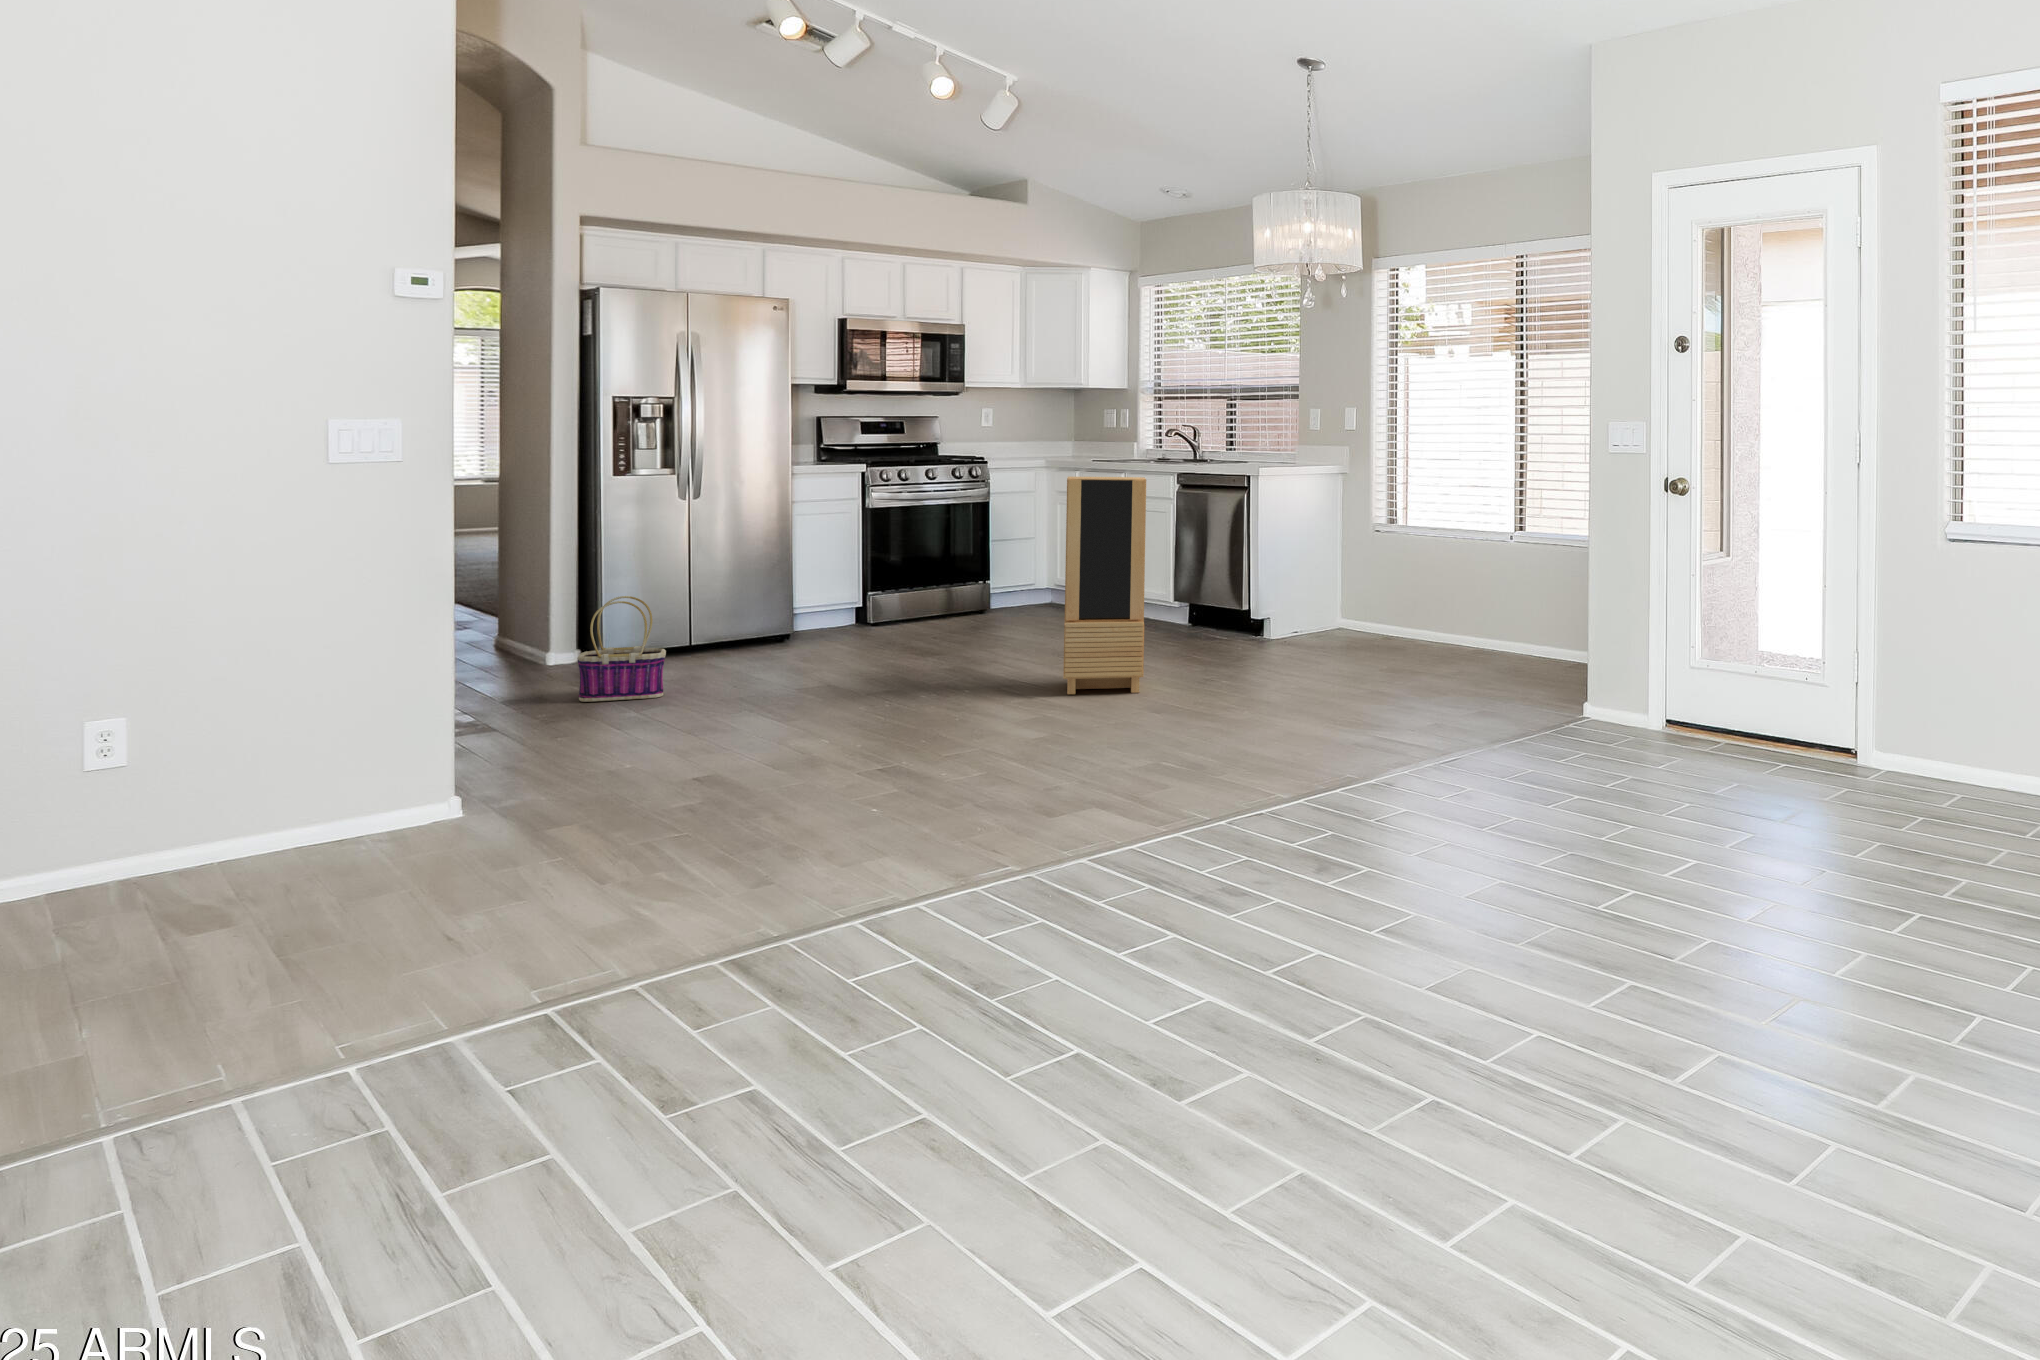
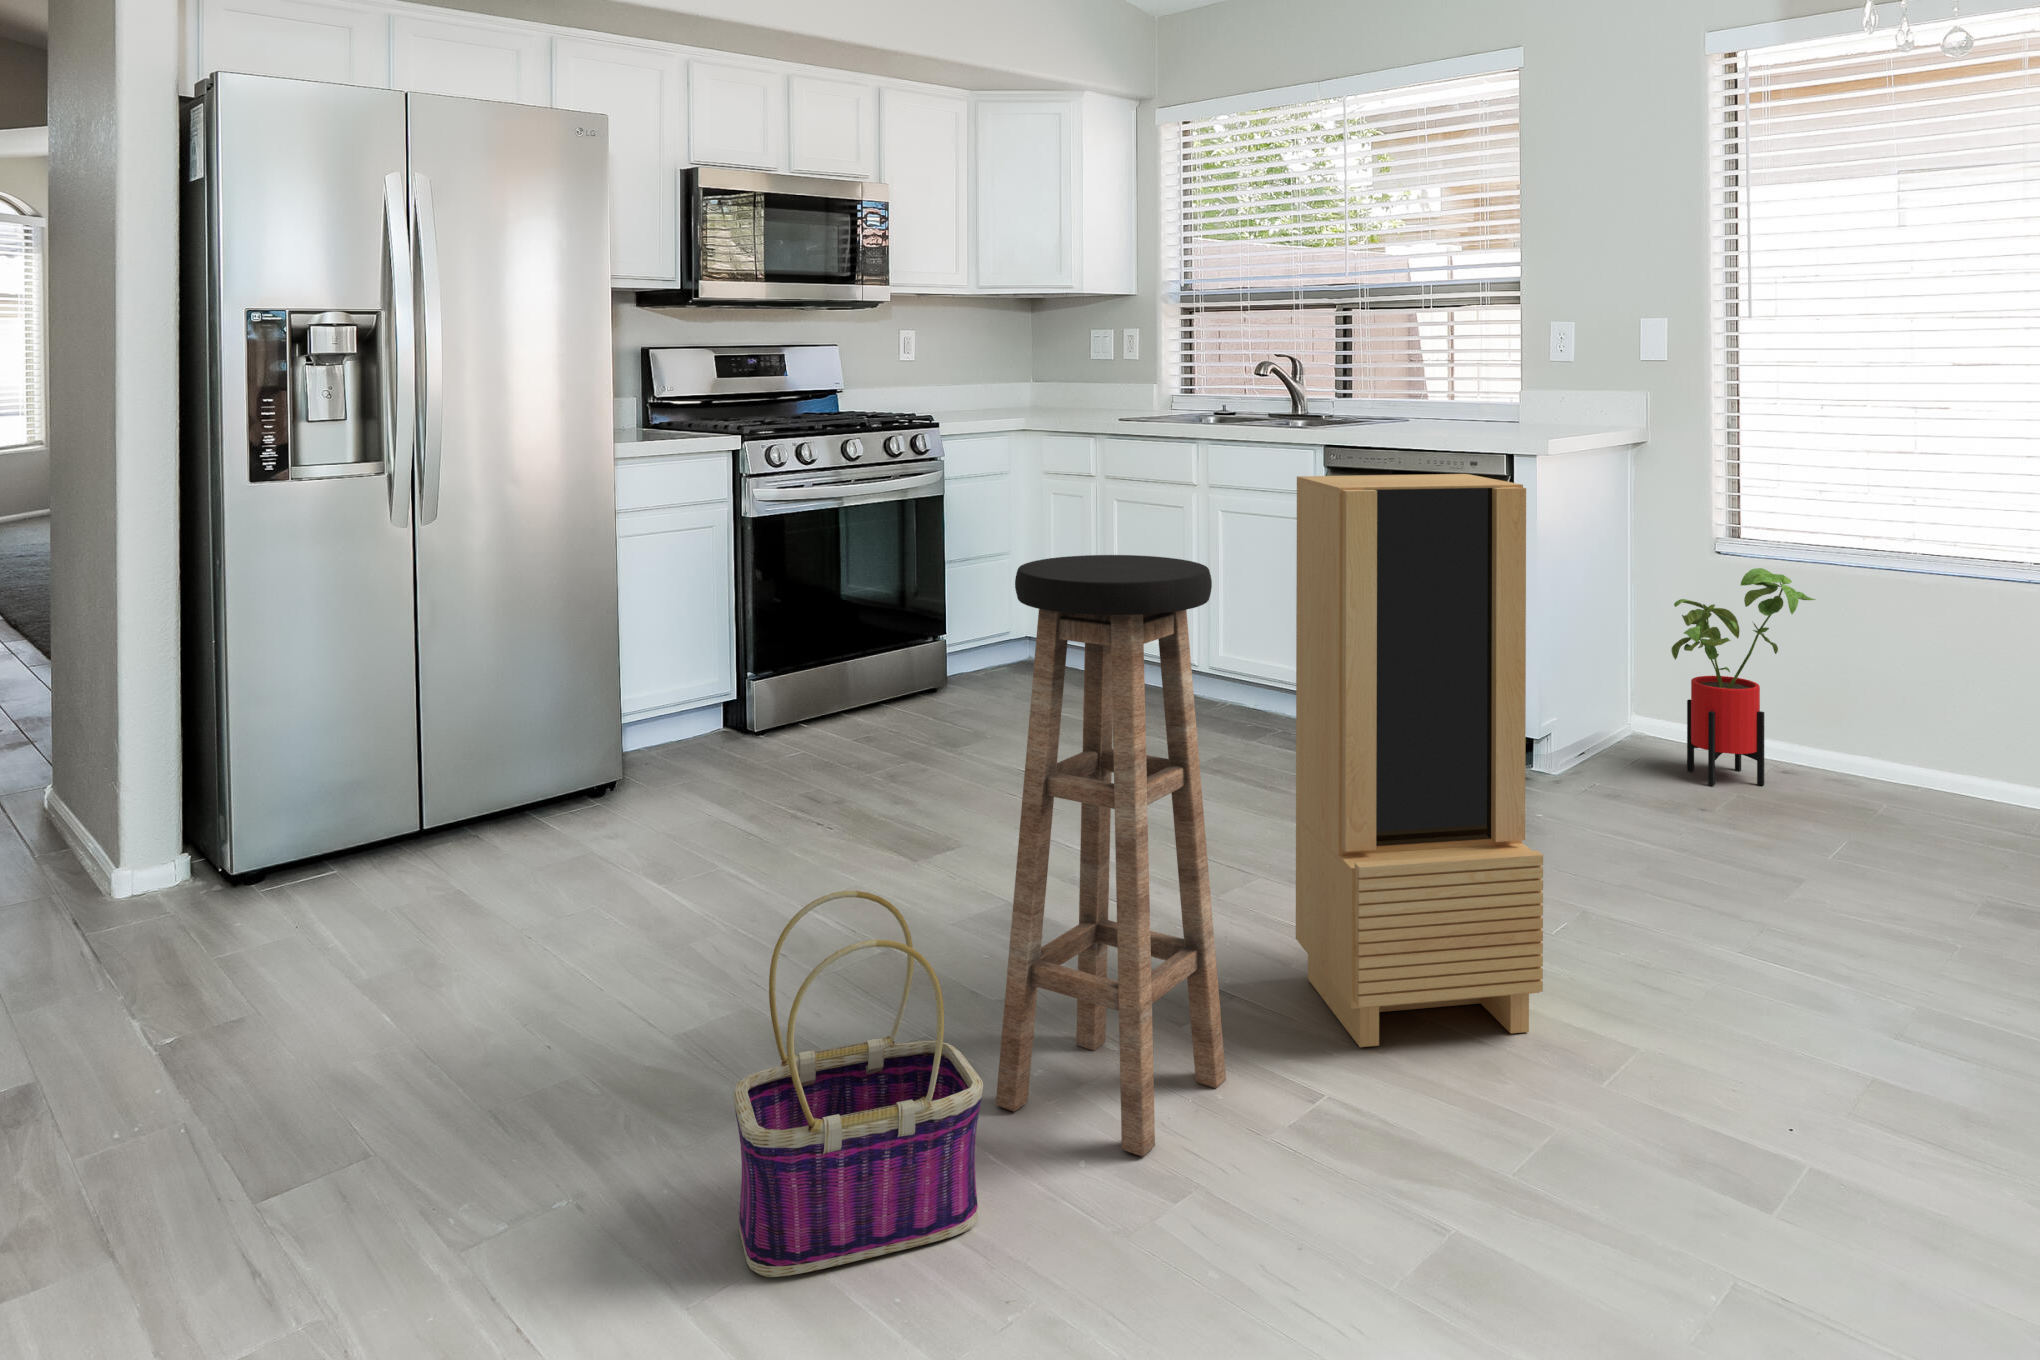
bar stool: none [914,503,1008,710] -> present [996,555,1226,1156]
house plant: none [1329,536,1396,643] -> present [1671,568,1815,786]
basket: present [577,596,666,702] -> present [733,891,983,1277]

